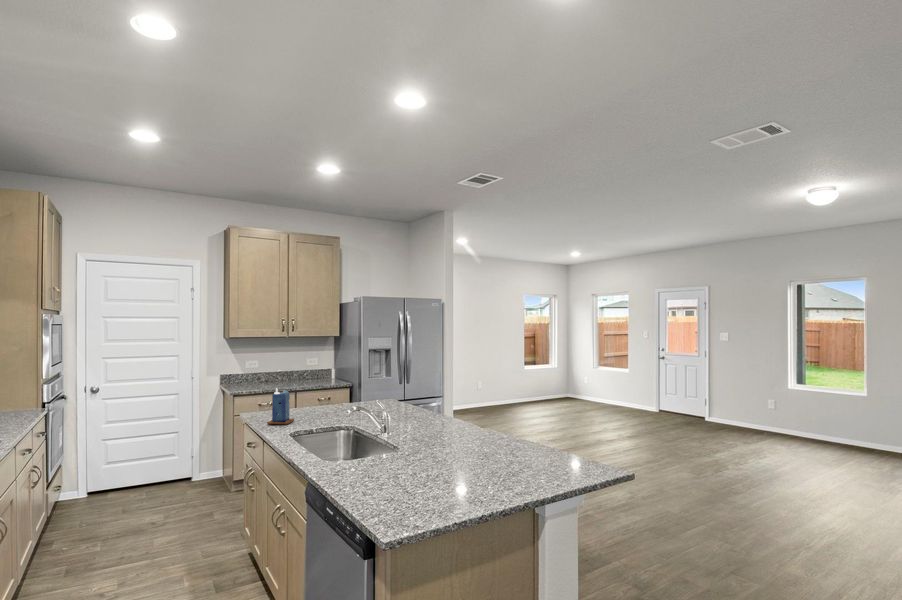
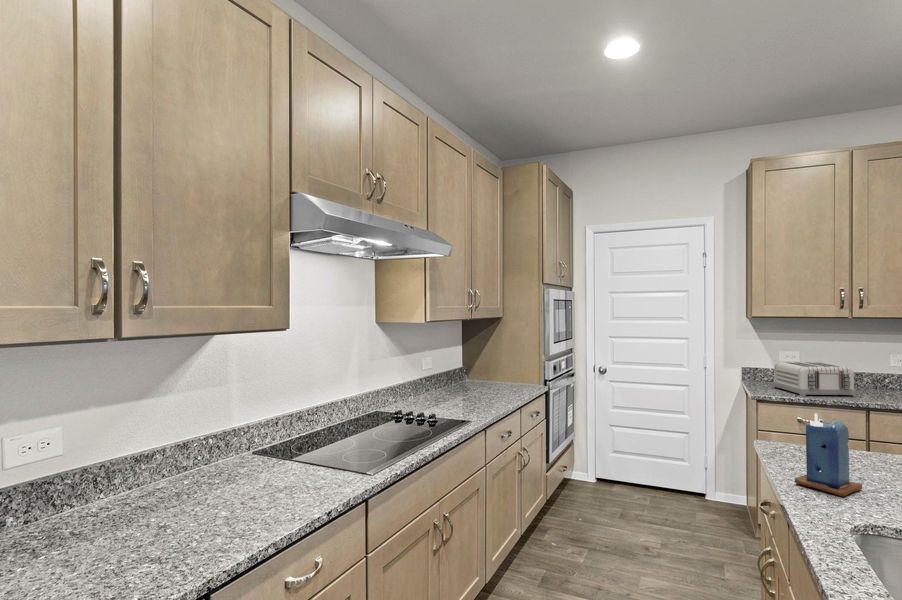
toaster: none [242,366,290,389] -> present [773,362,856,397]

